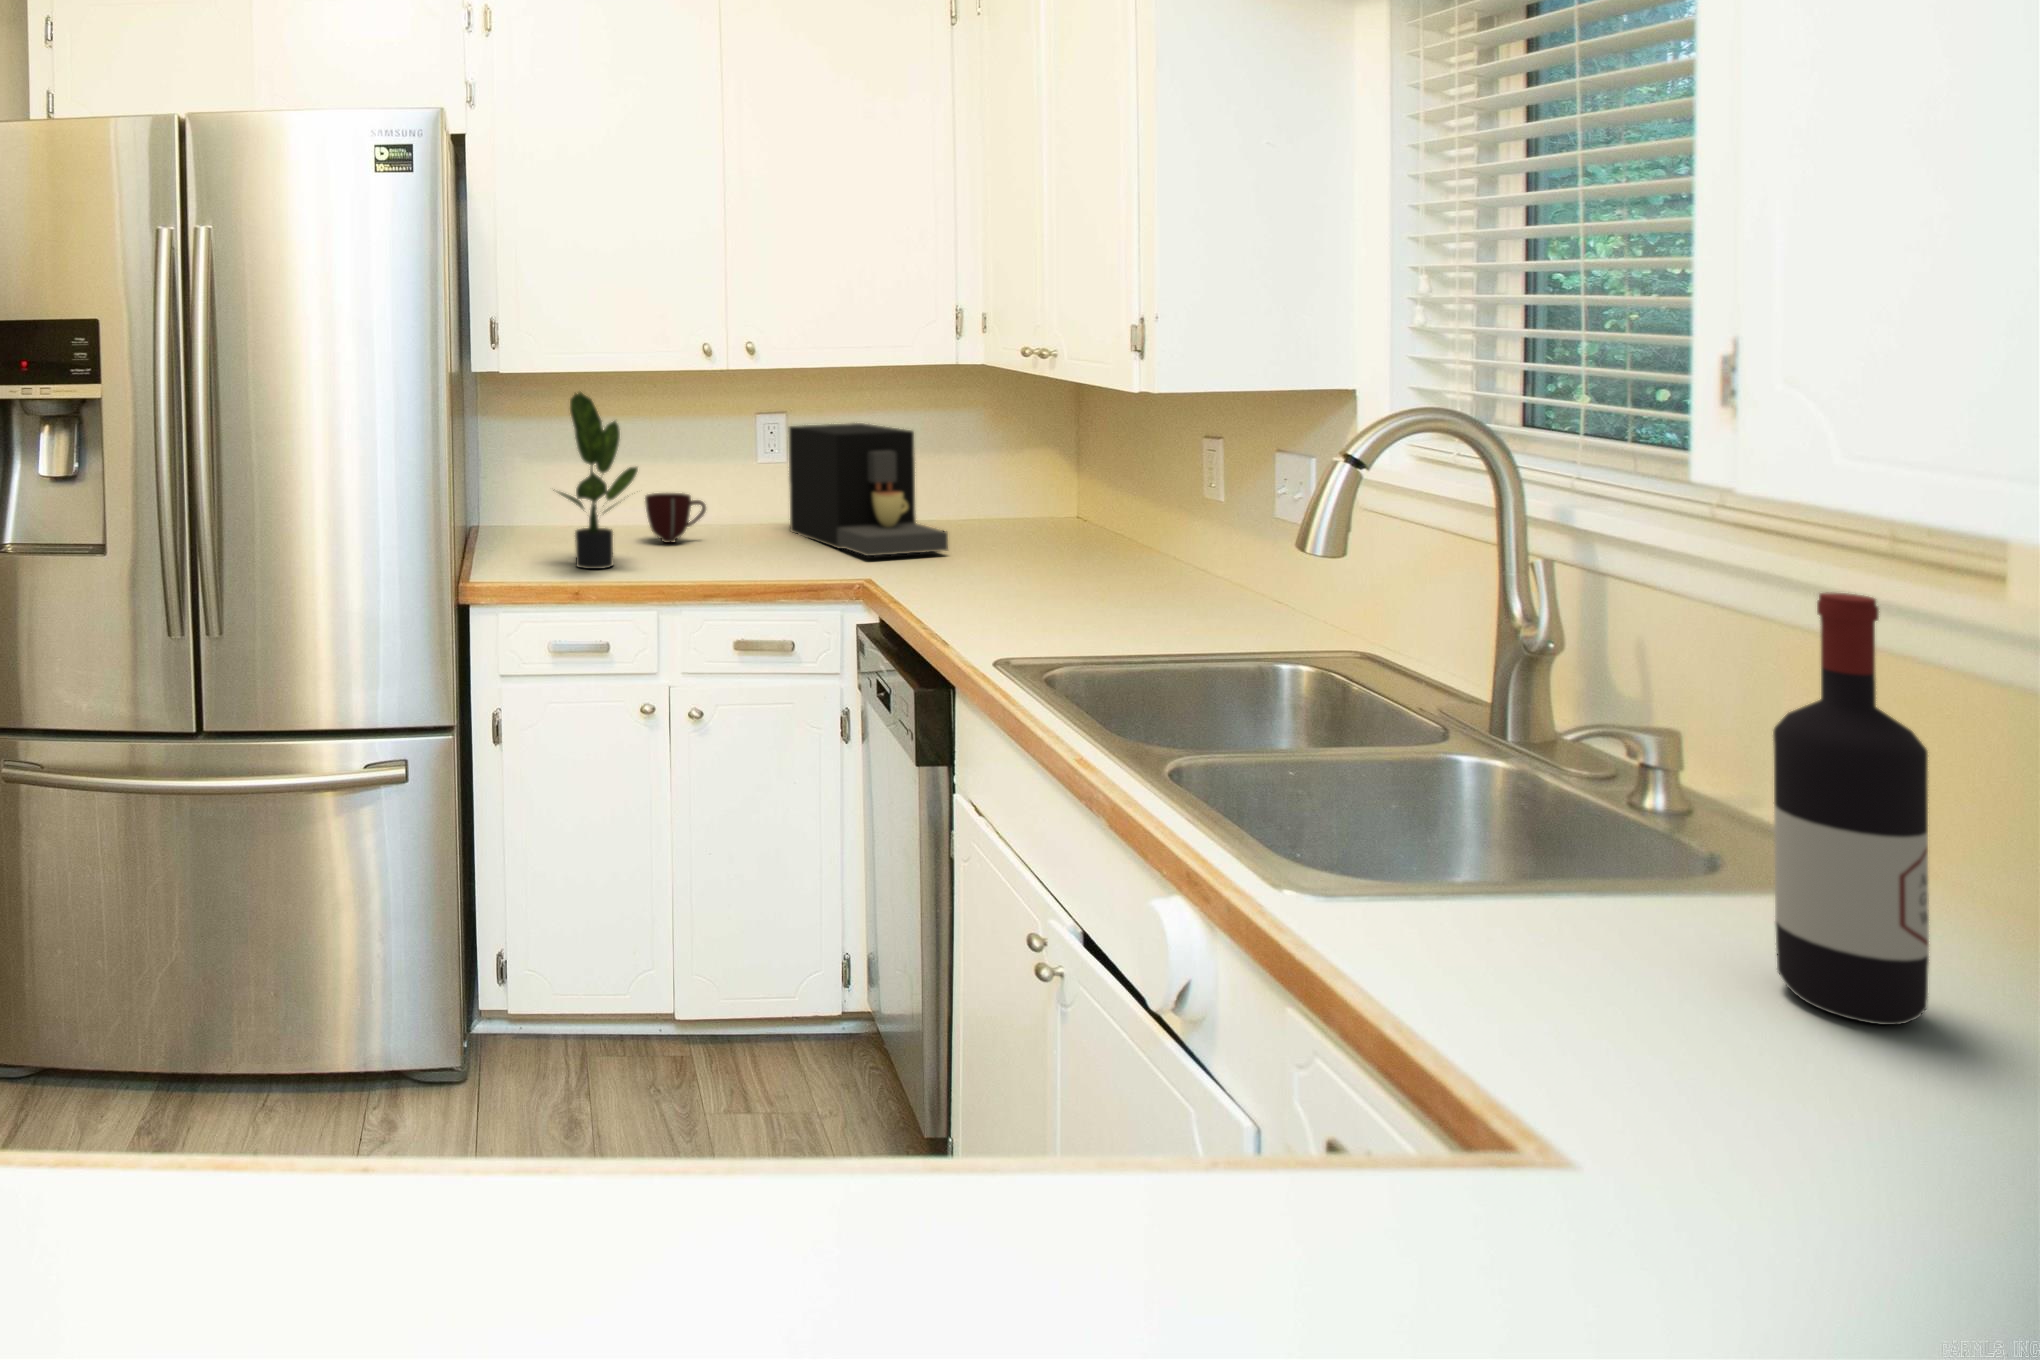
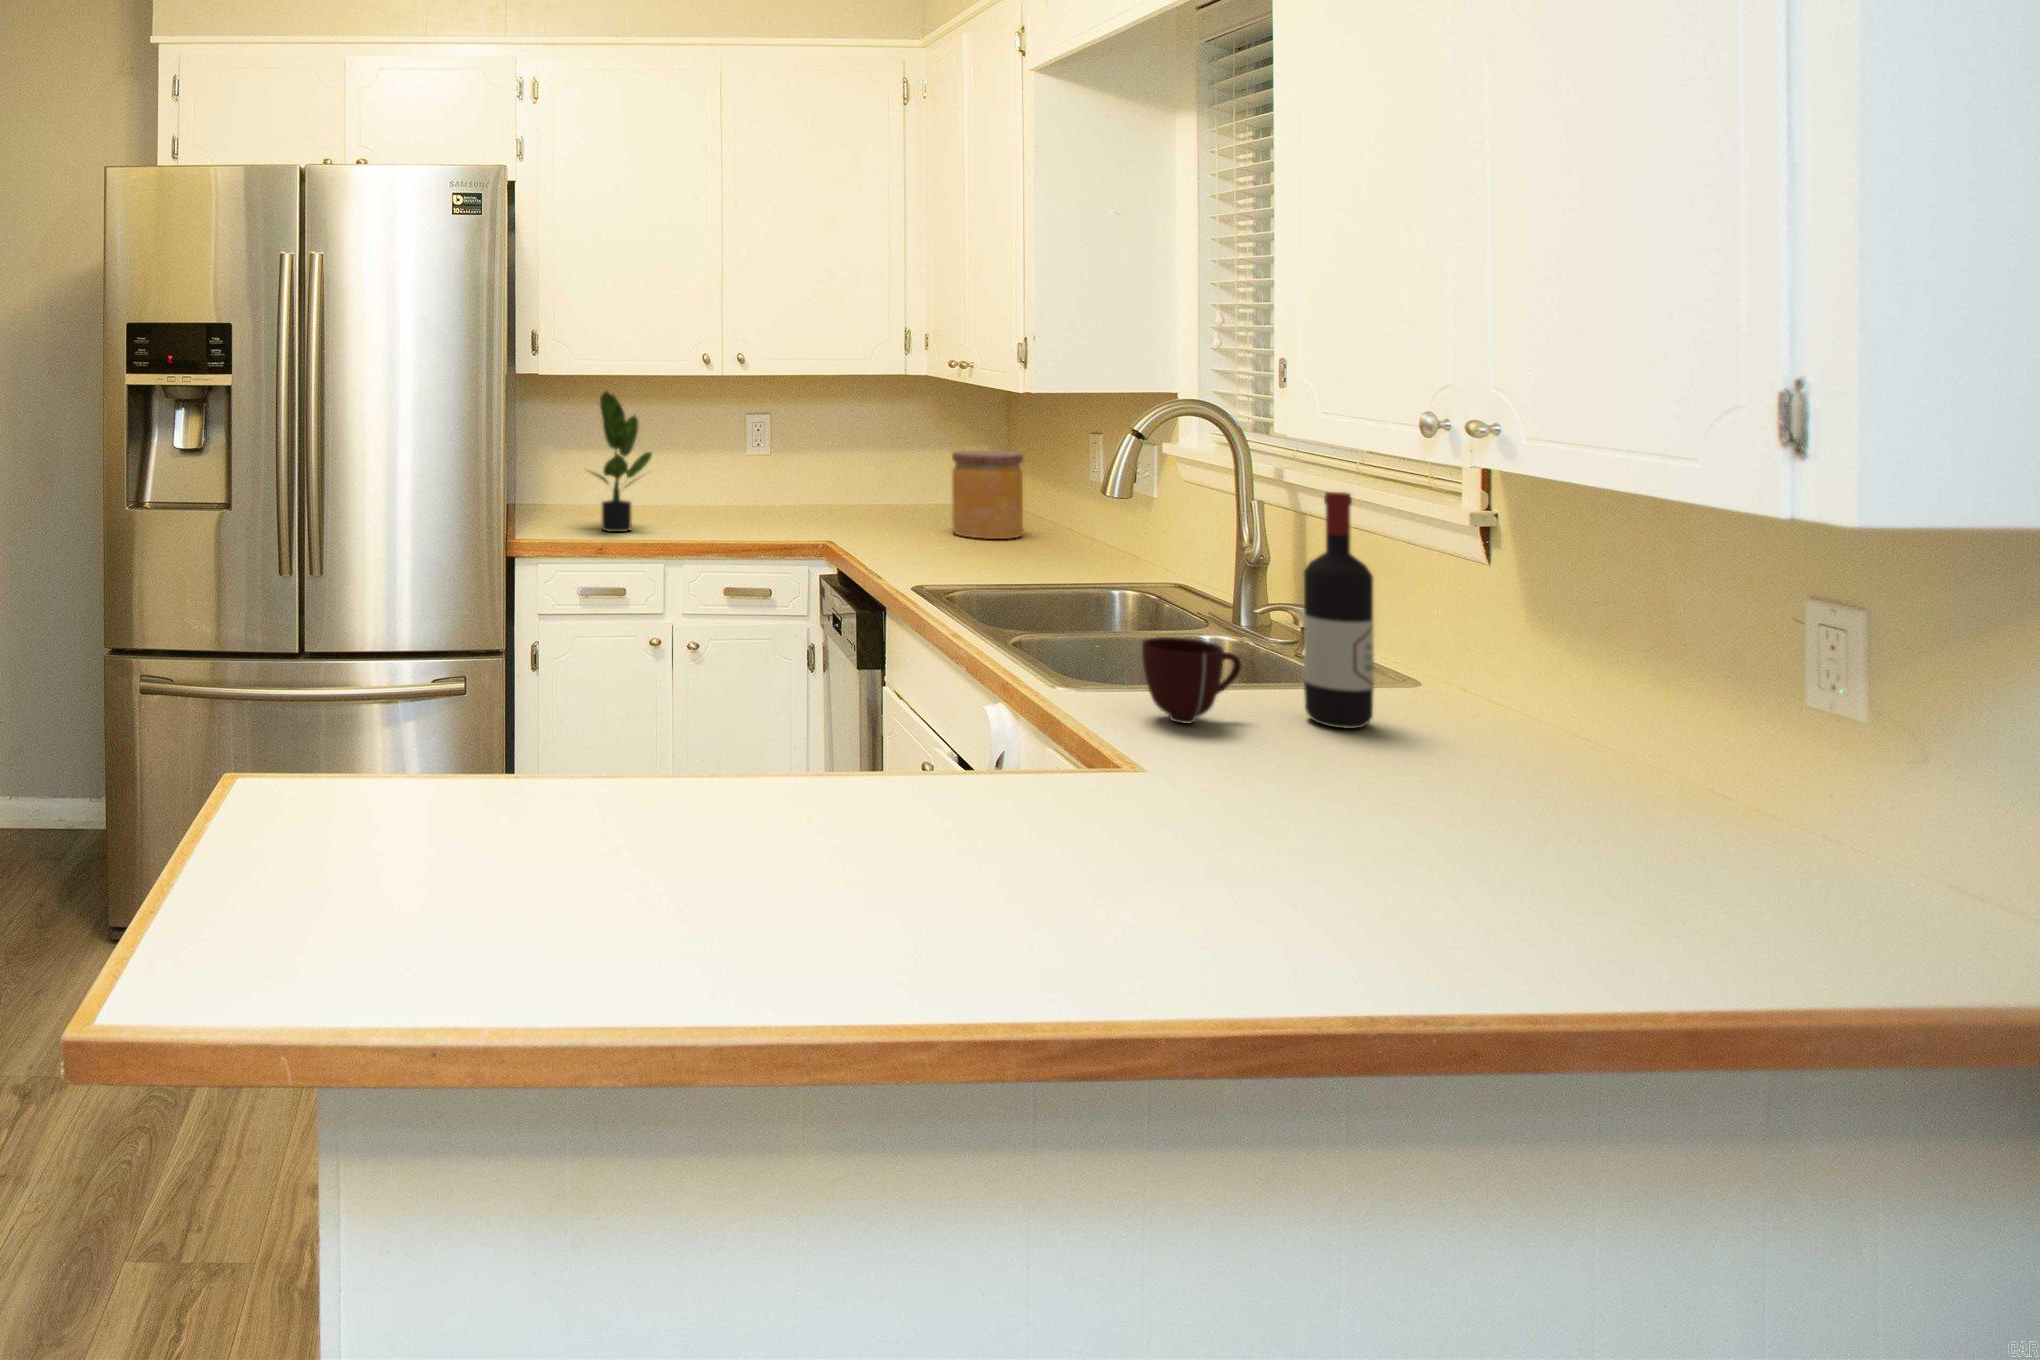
coffee maker: present [789,423,948,556] -> none [773,424,895,525]
jar: none [1023,458,1119,575] -> present [952,450,1023,539]
mug: present [645,493,706,543] -> present [1142,637,1241,724]

